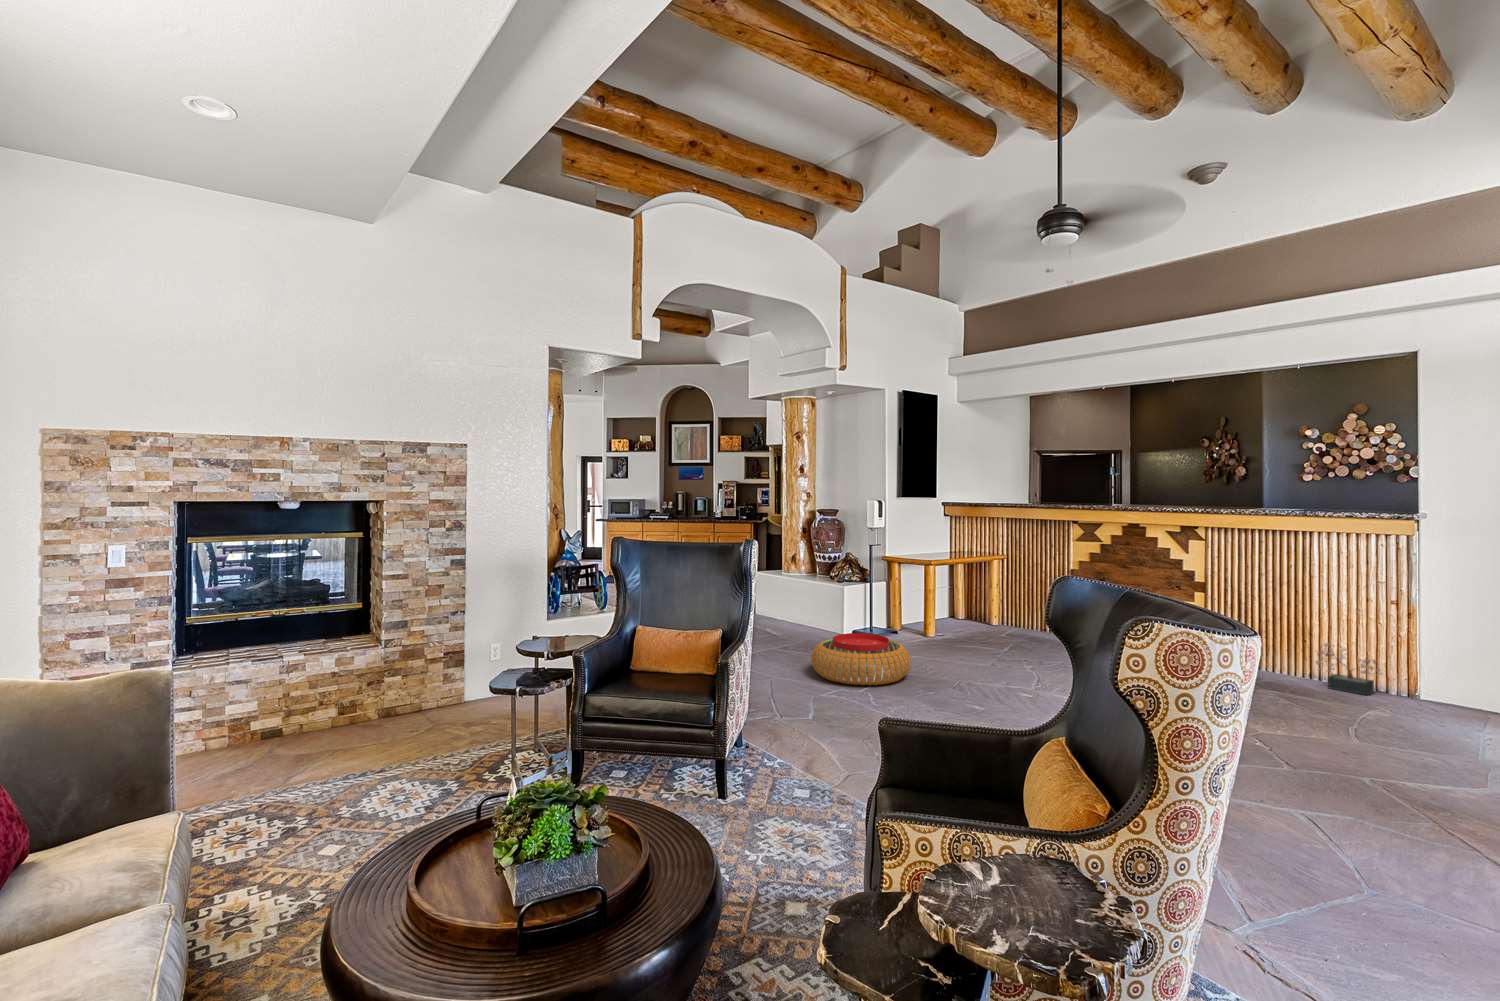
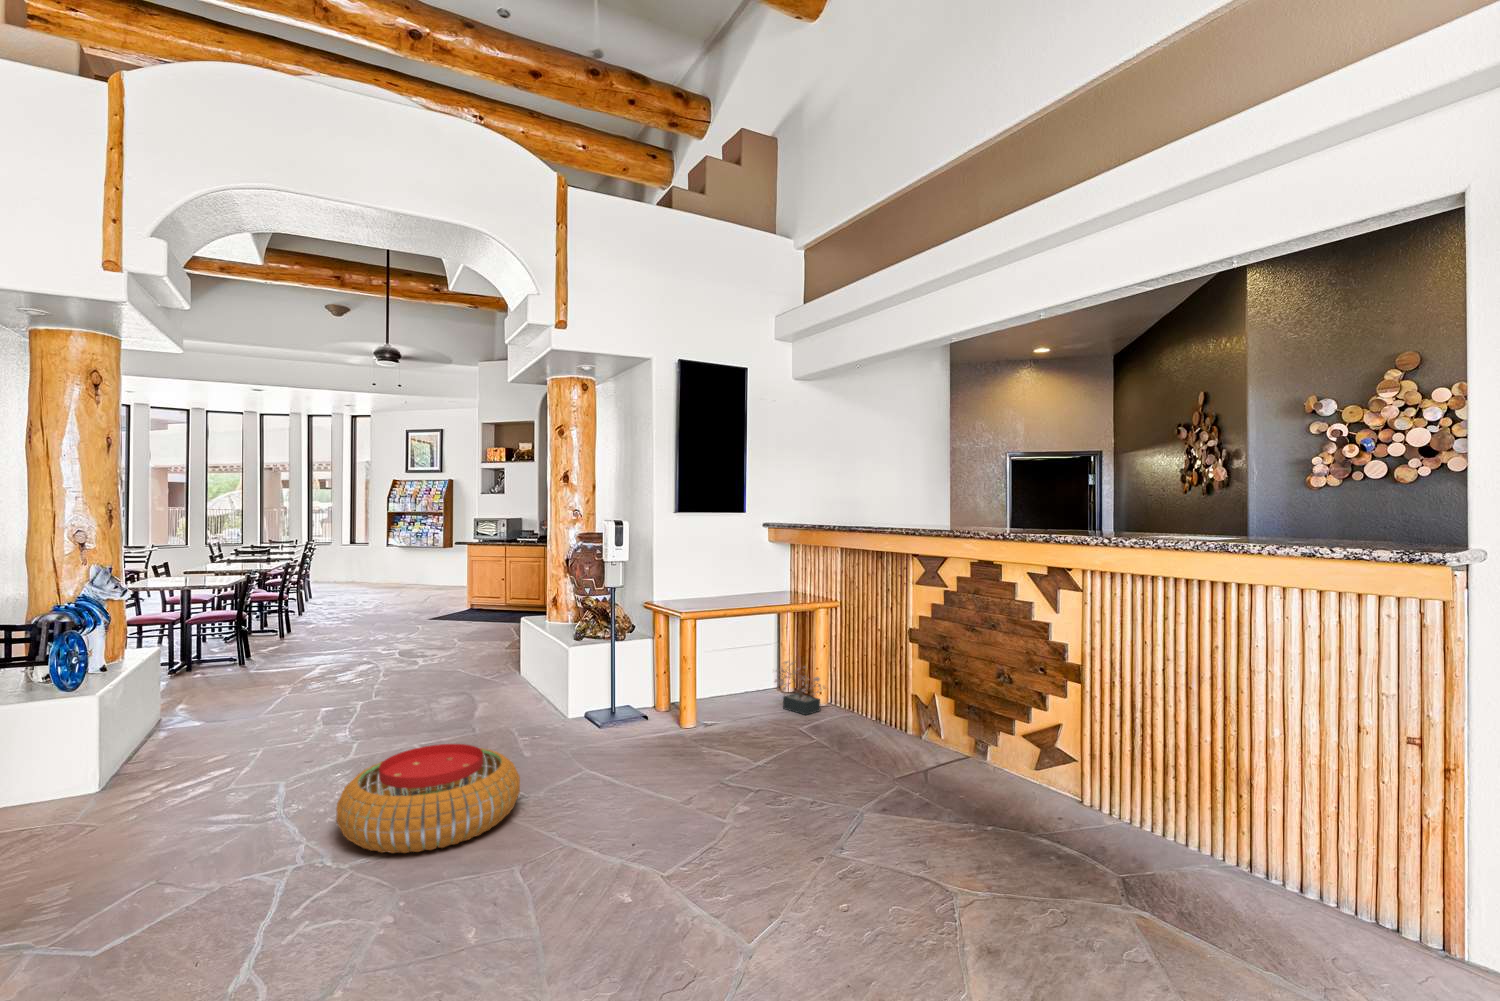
decorative plant: present [1316,643,1382,696] -> present [775,661,821,715]

